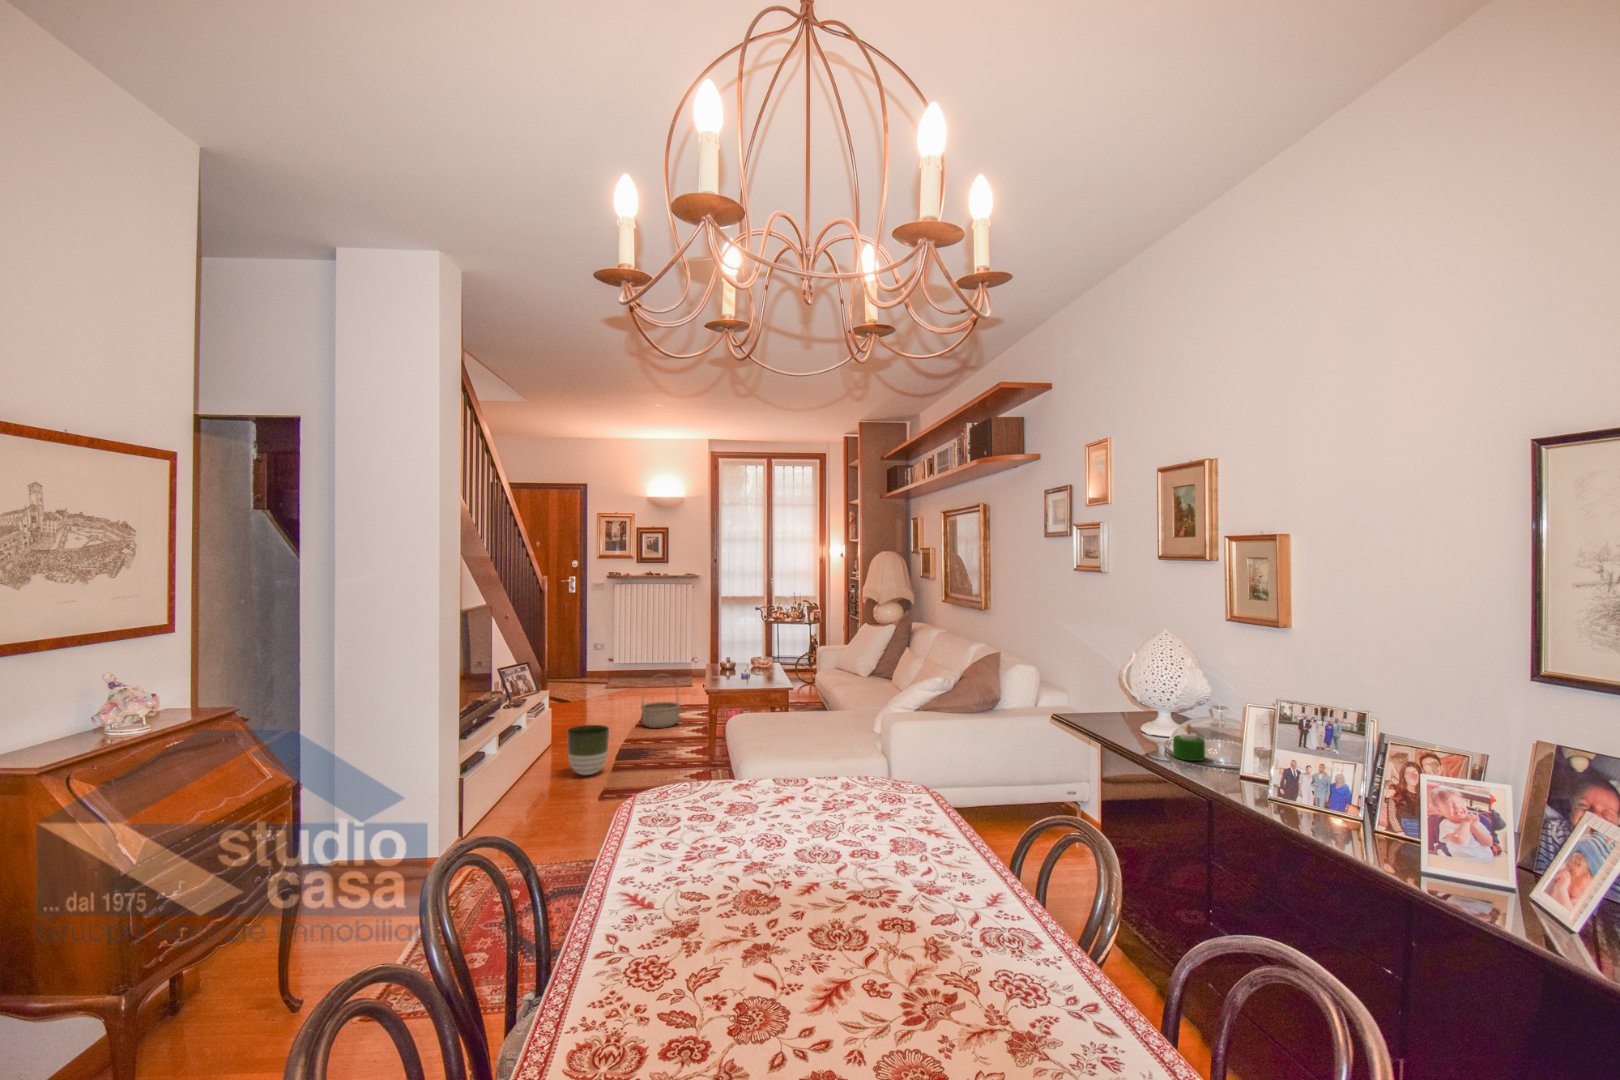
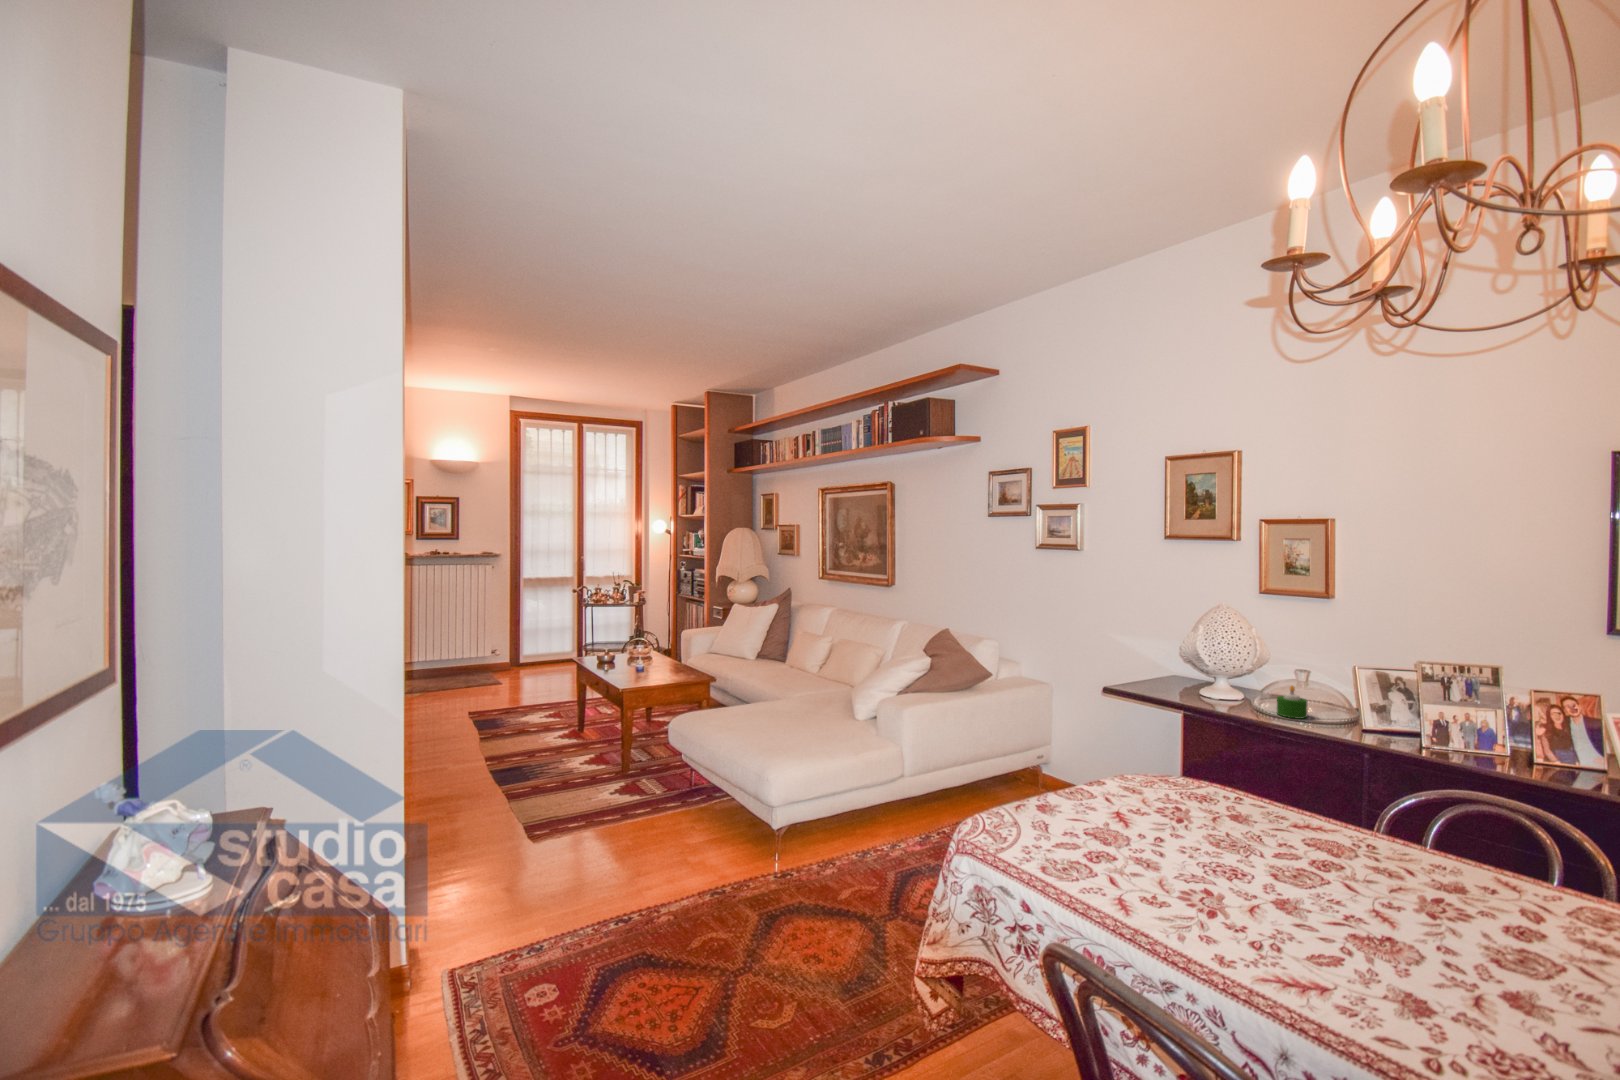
basket: present [641,674,681,728] -> none [487,671,536,736]
planter: present [567,725,609,775] -> none [447,744,503,811]

